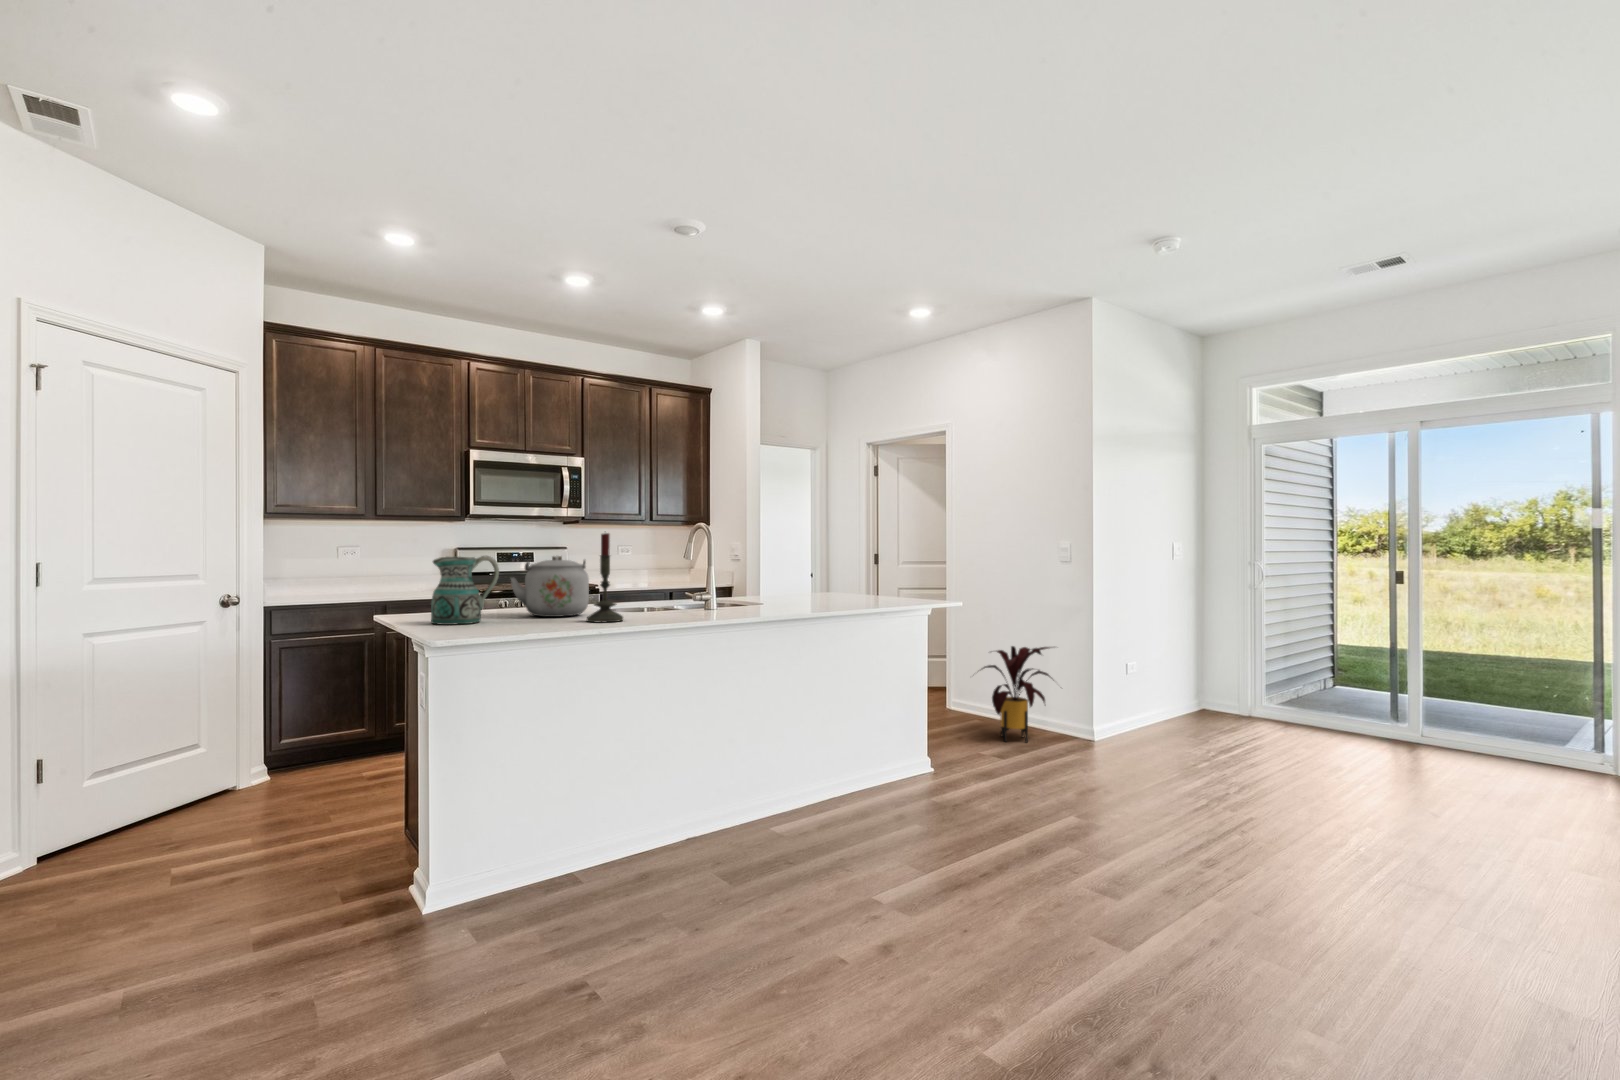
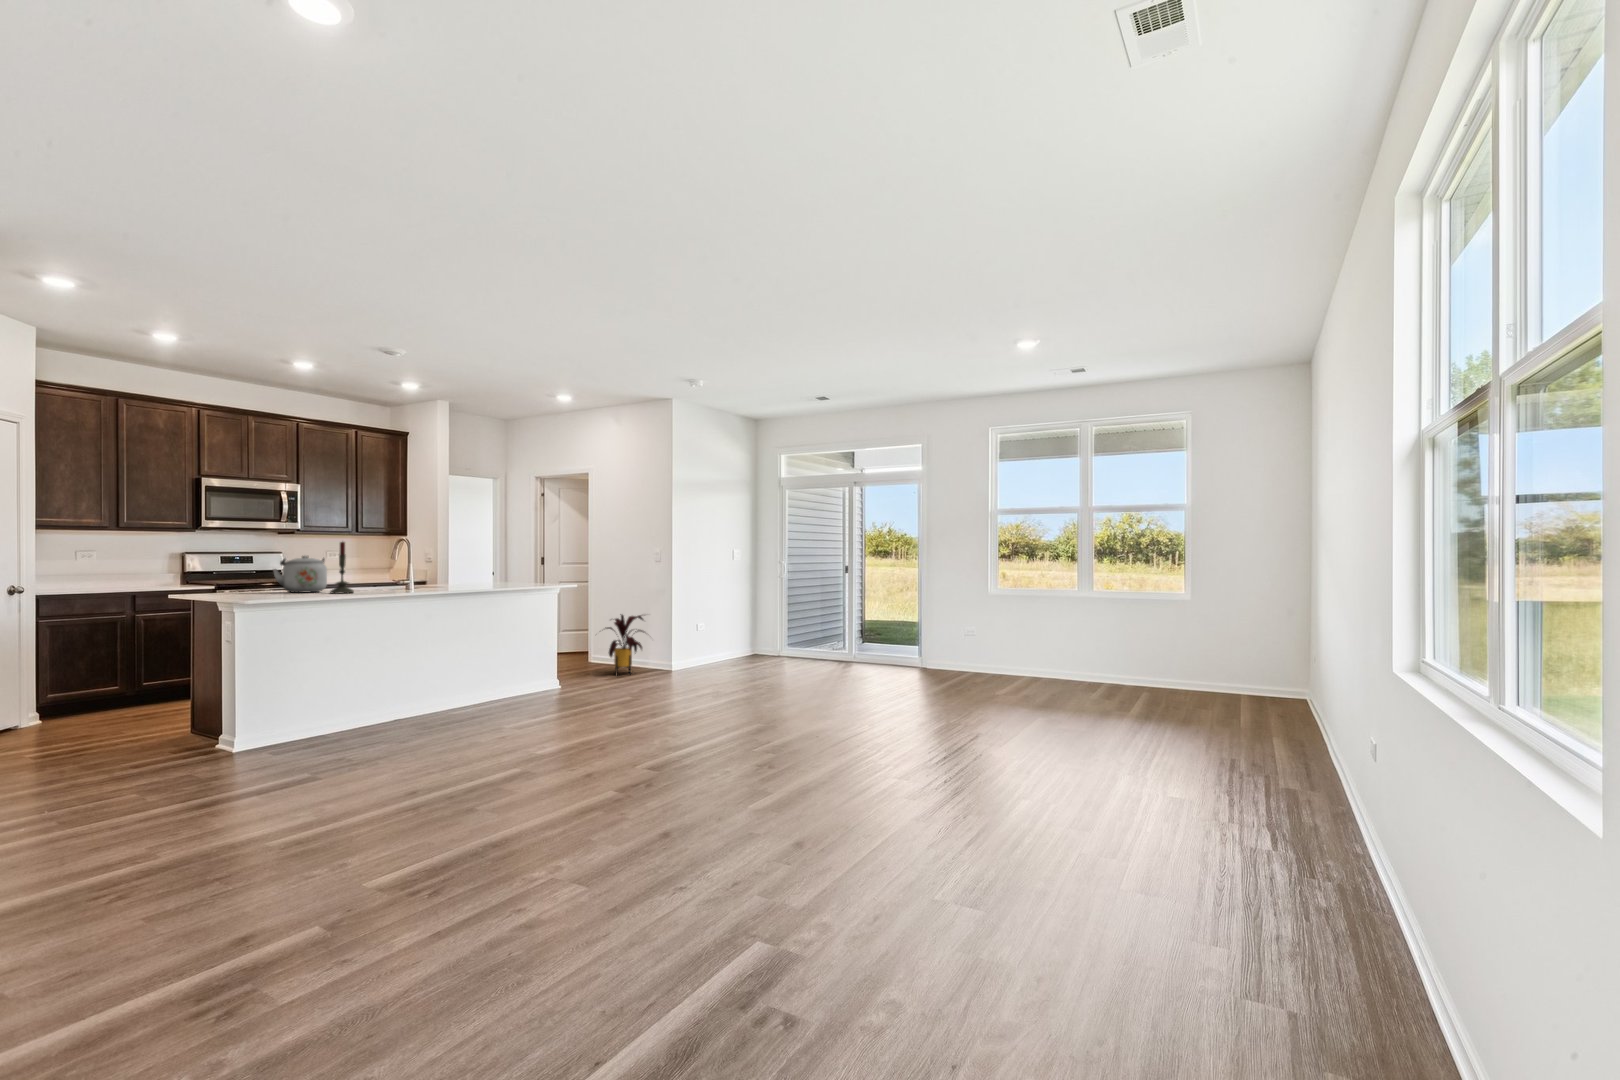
ceramic pitcher: present [431,556,499,625] -> none [225,555,270,595]

